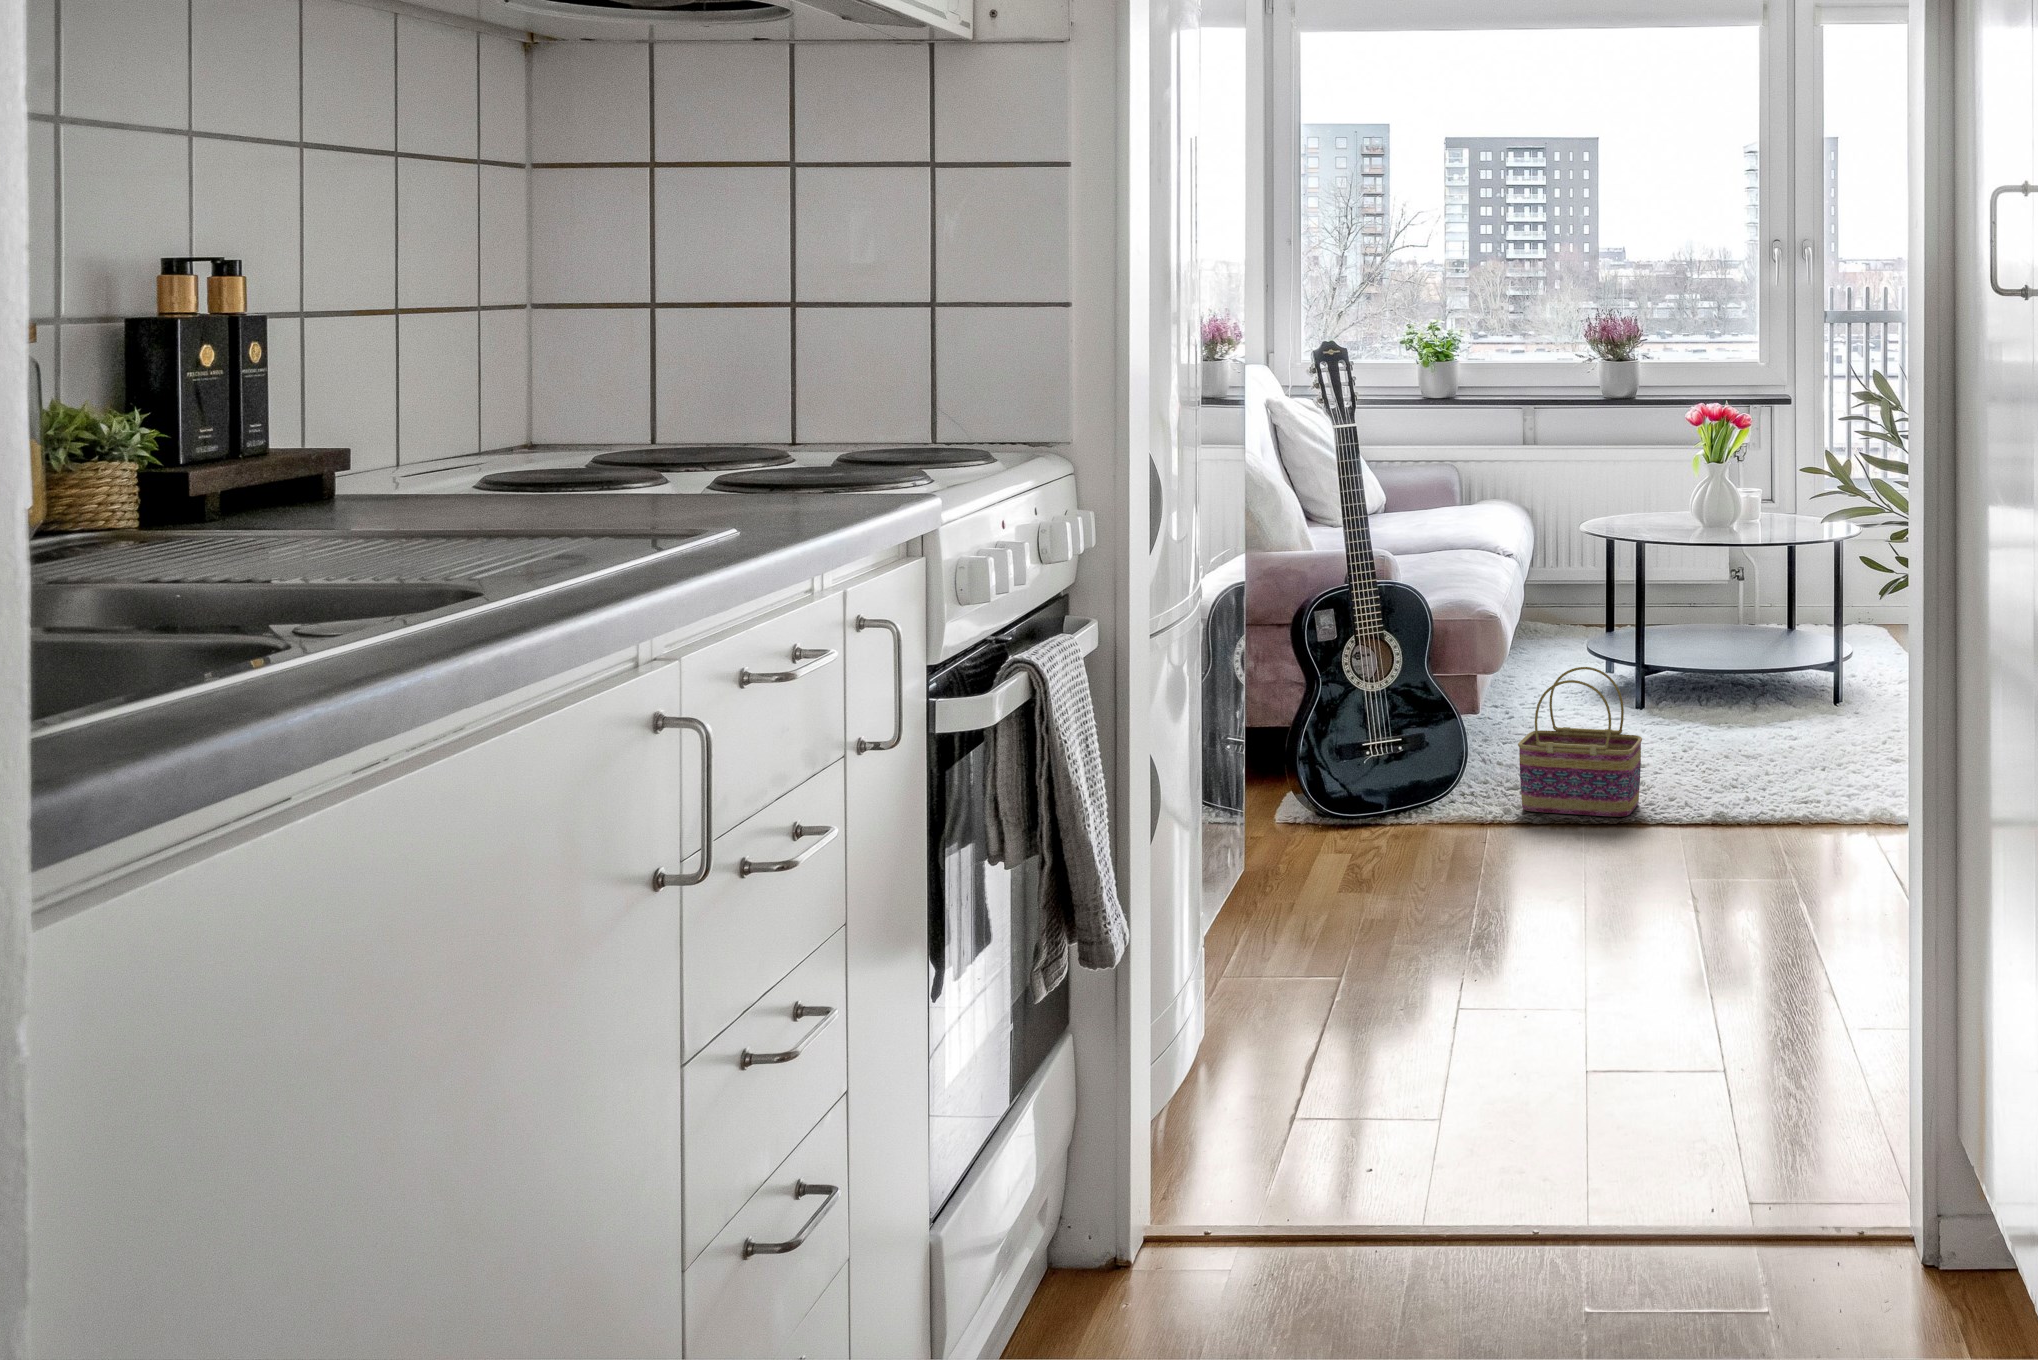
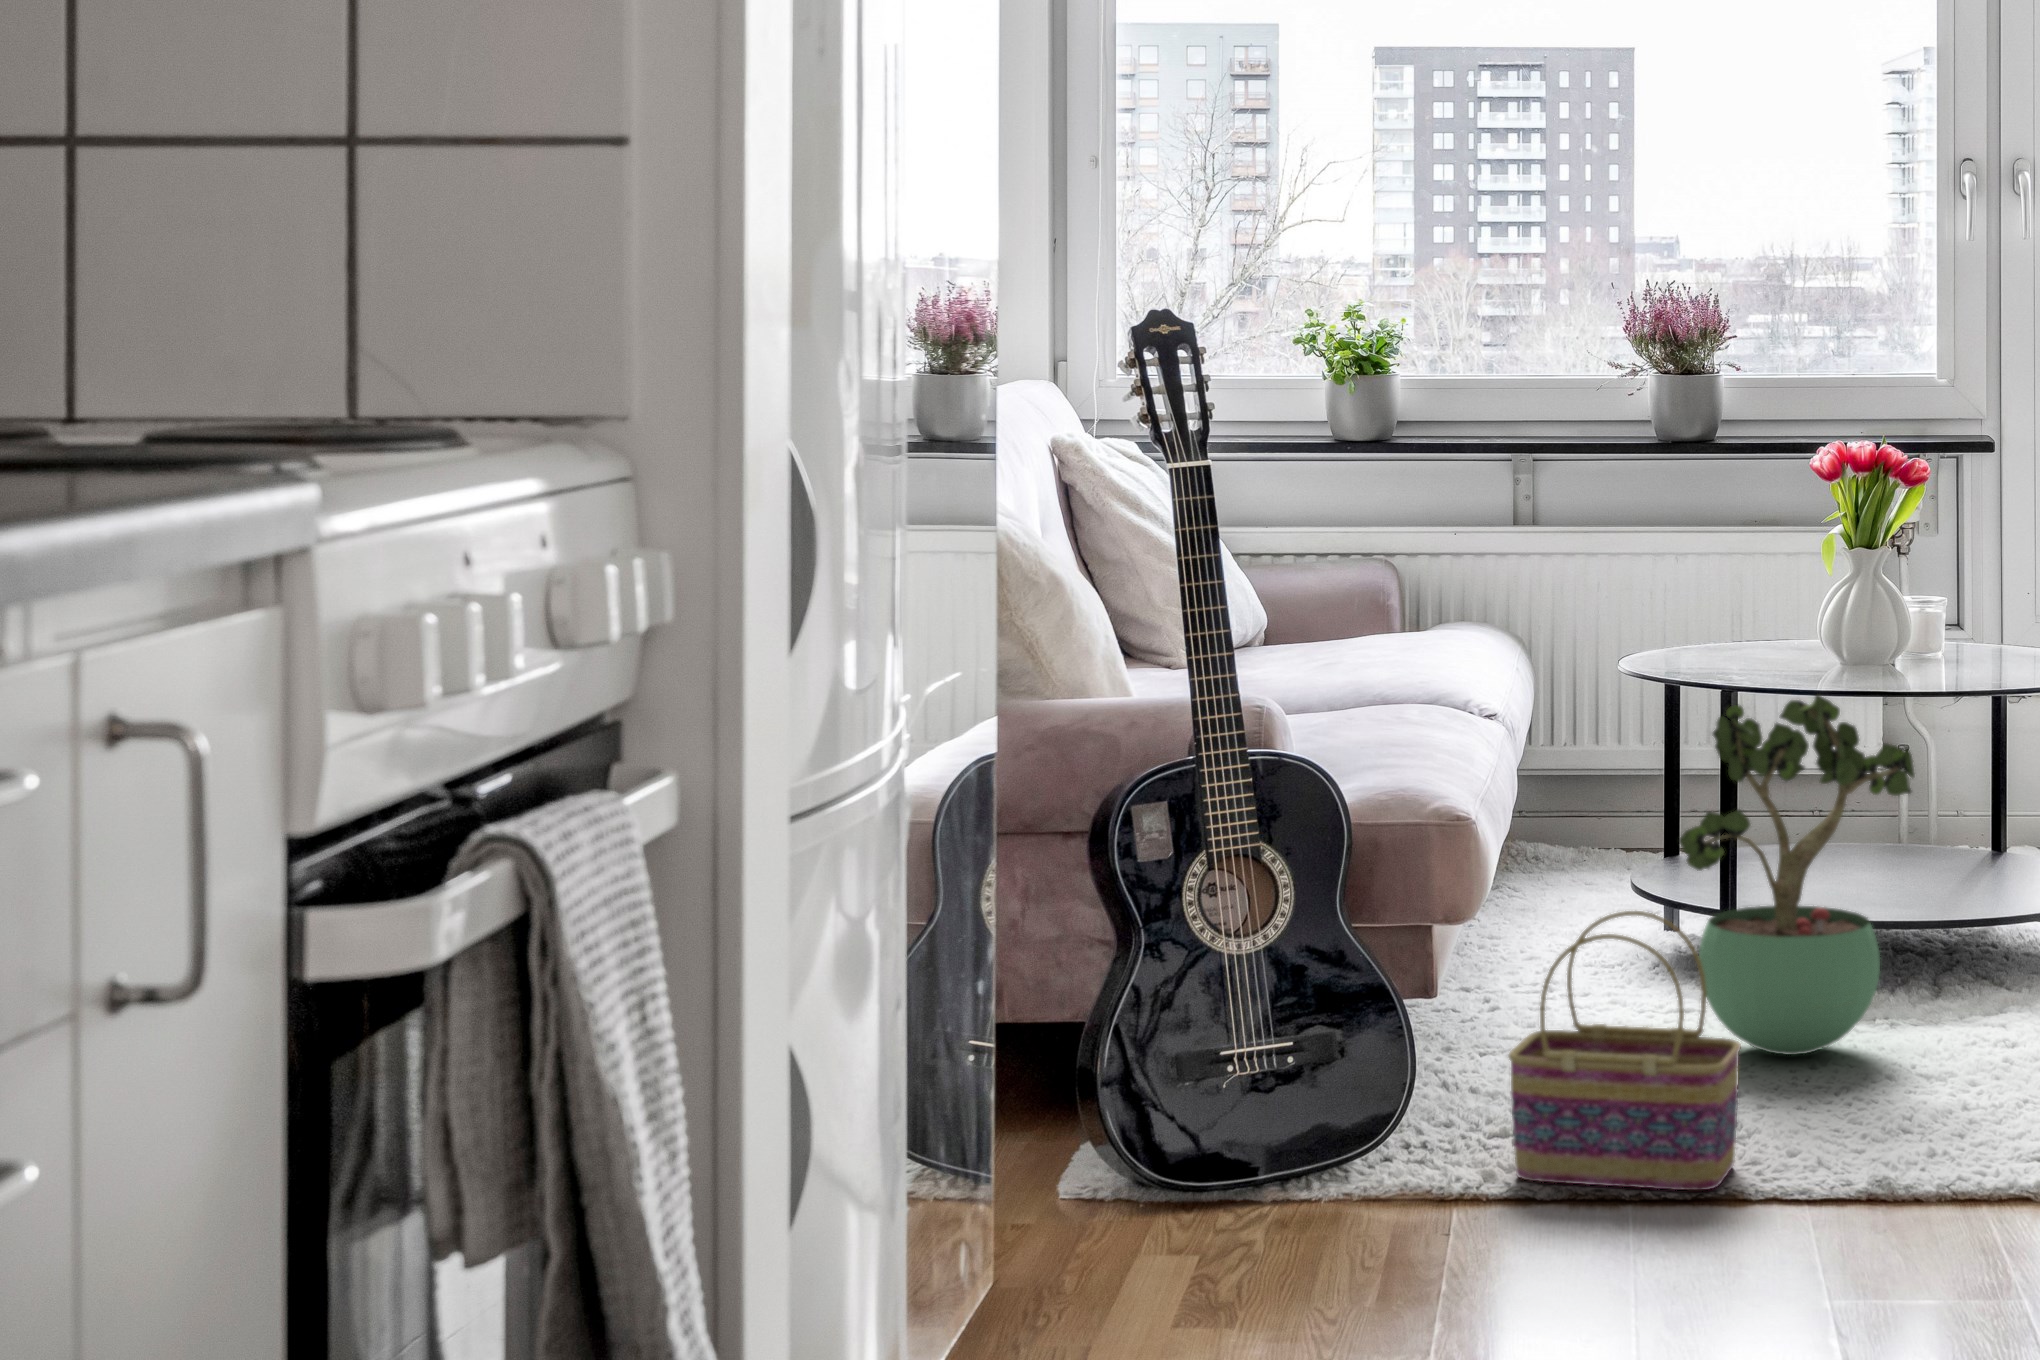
potted plant: none [1610,547,1737,742] -> present [1679,694,1915,1055]

